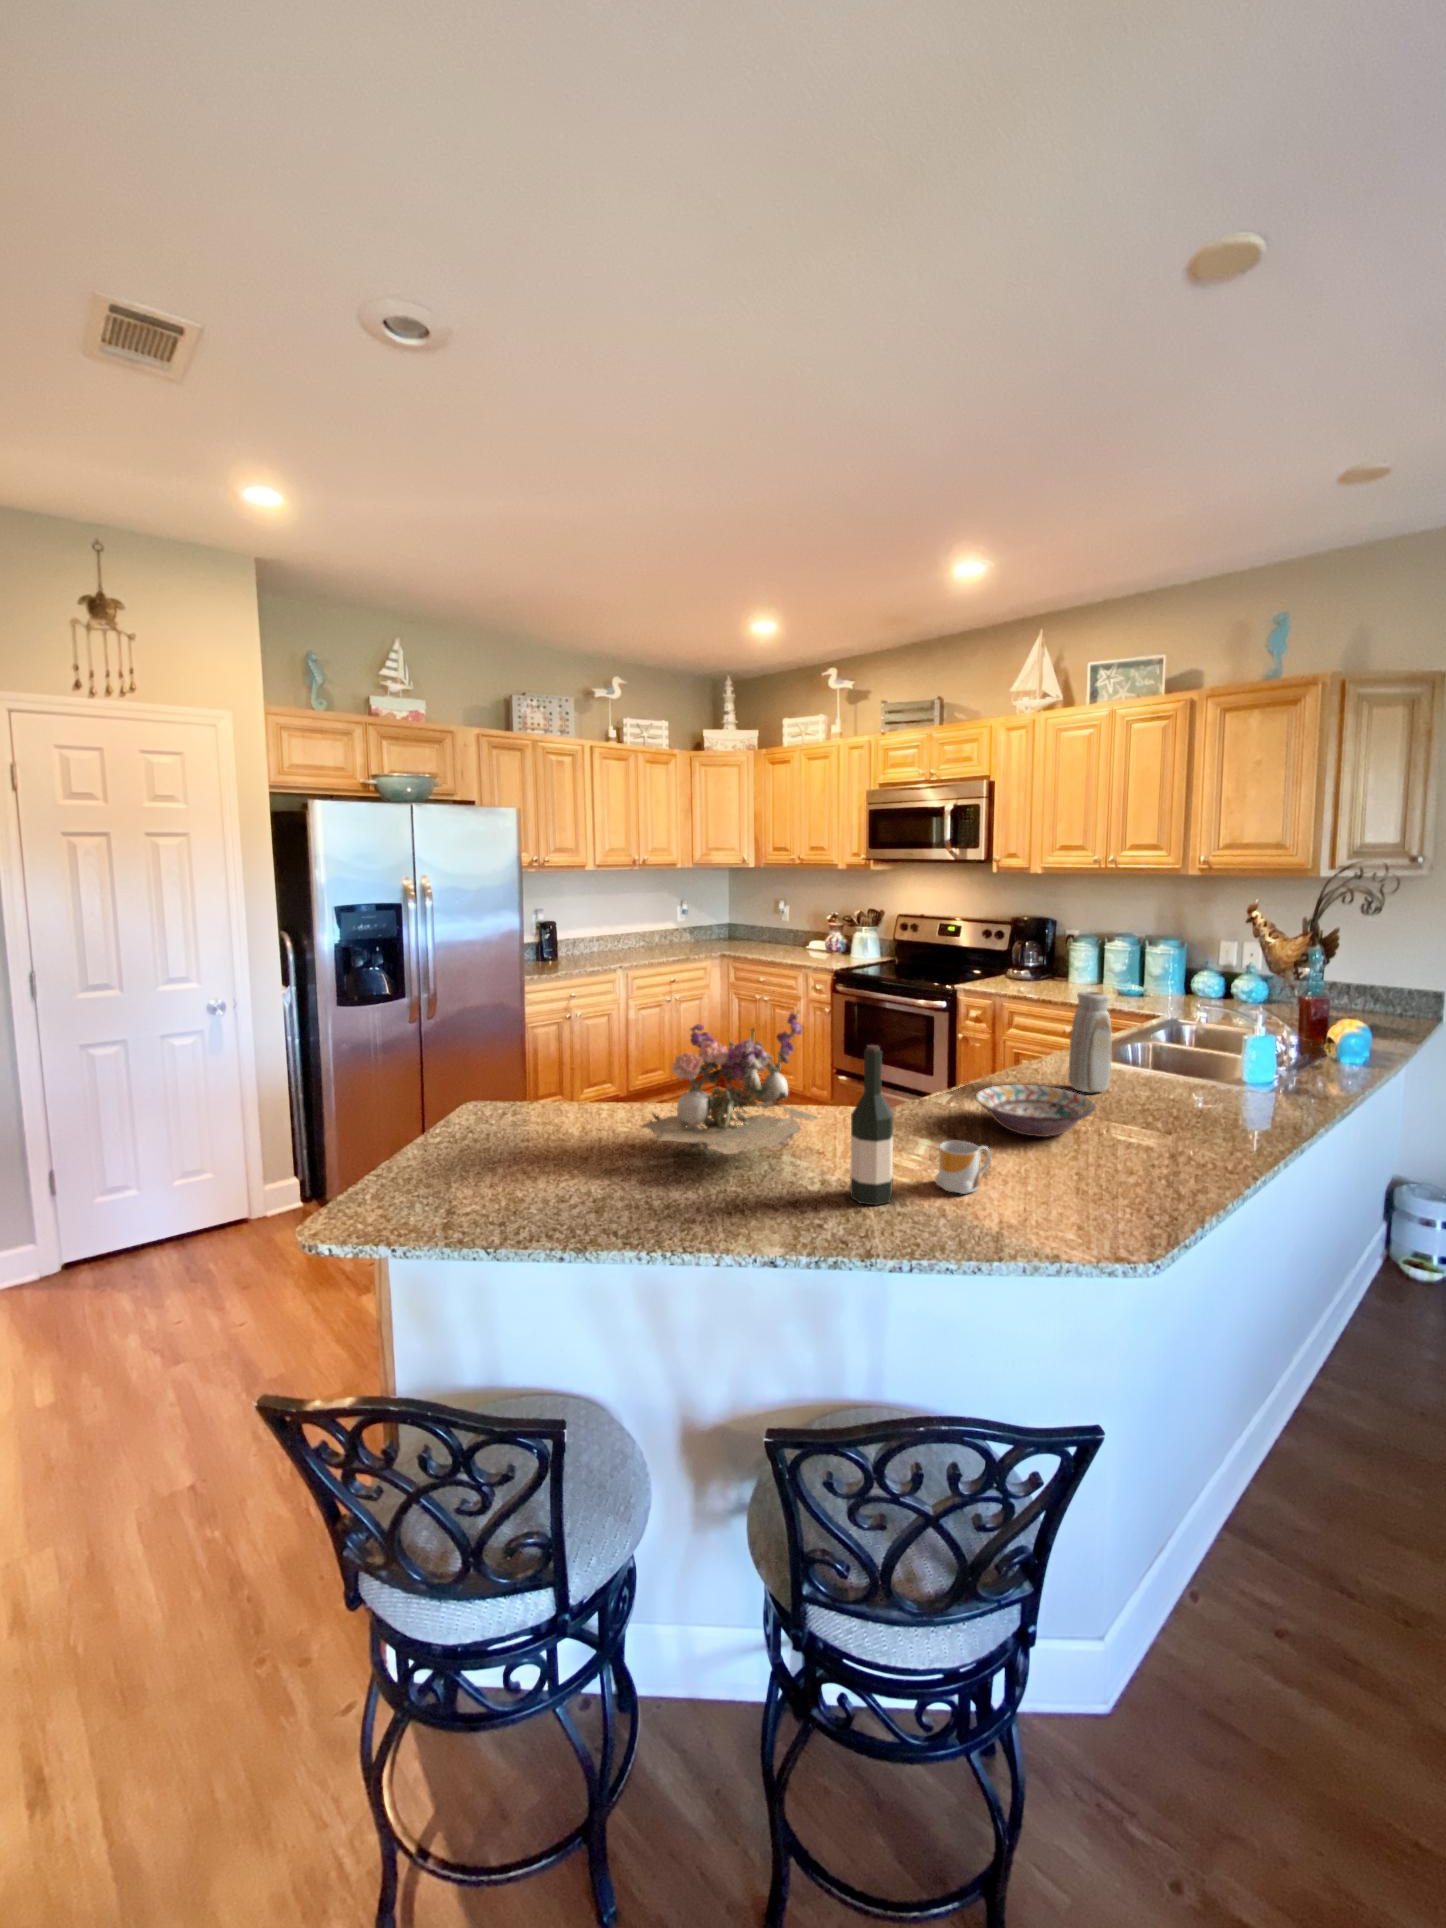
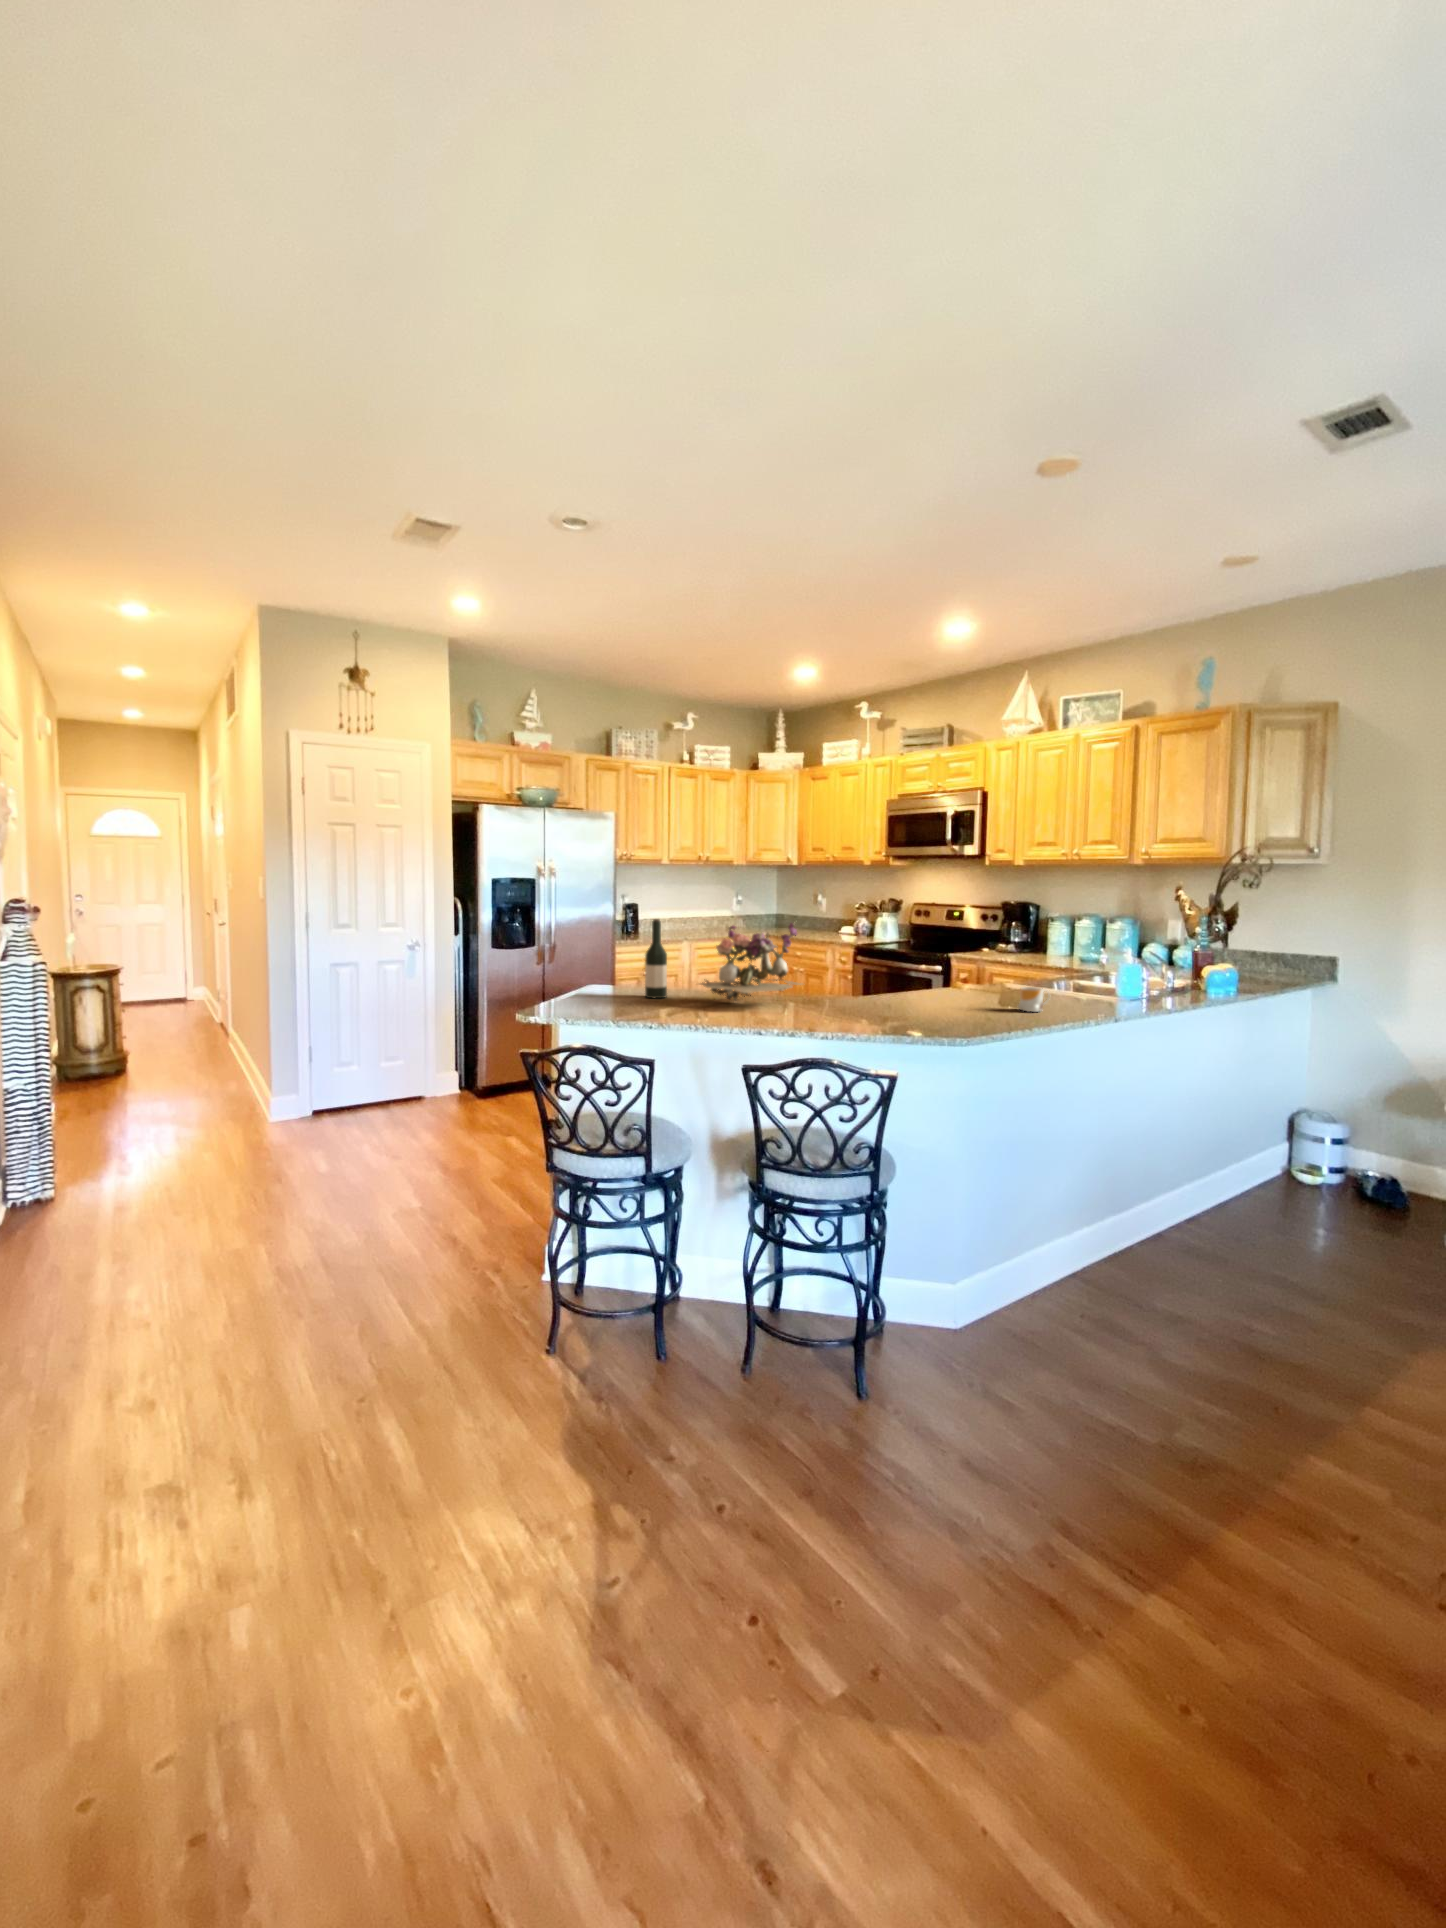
vase: present [1068,992,1112,1092] -> none [990,928,1018,995]
wine bottle: present [850,1045,893,1205] -> present [645,919,667,998]
decorative bowl: present [975,1084,1095,1137] -> none [911,982,988,1007]
mug: present [935,1141,991,1194] -> present [1018,987,1049,1012]

